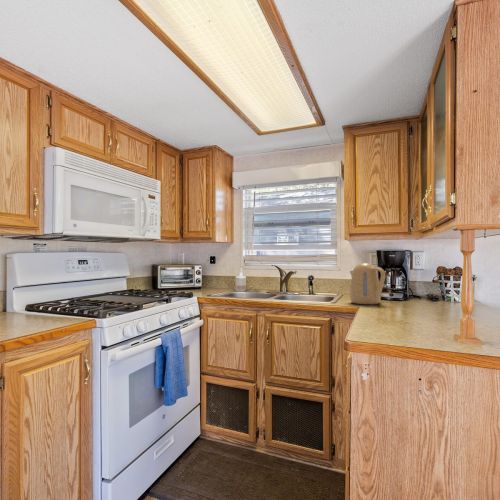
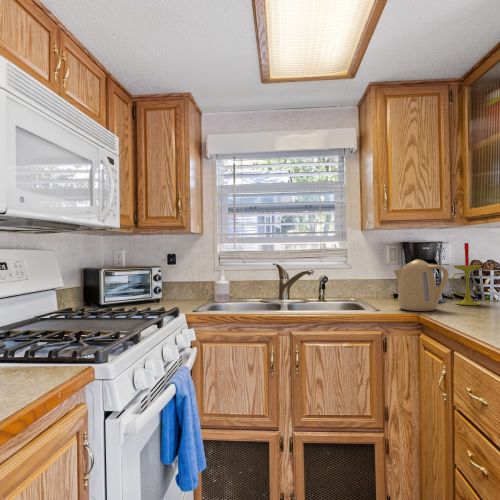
candle: none [401,248,430,303] -> present [451,243,481,305]

